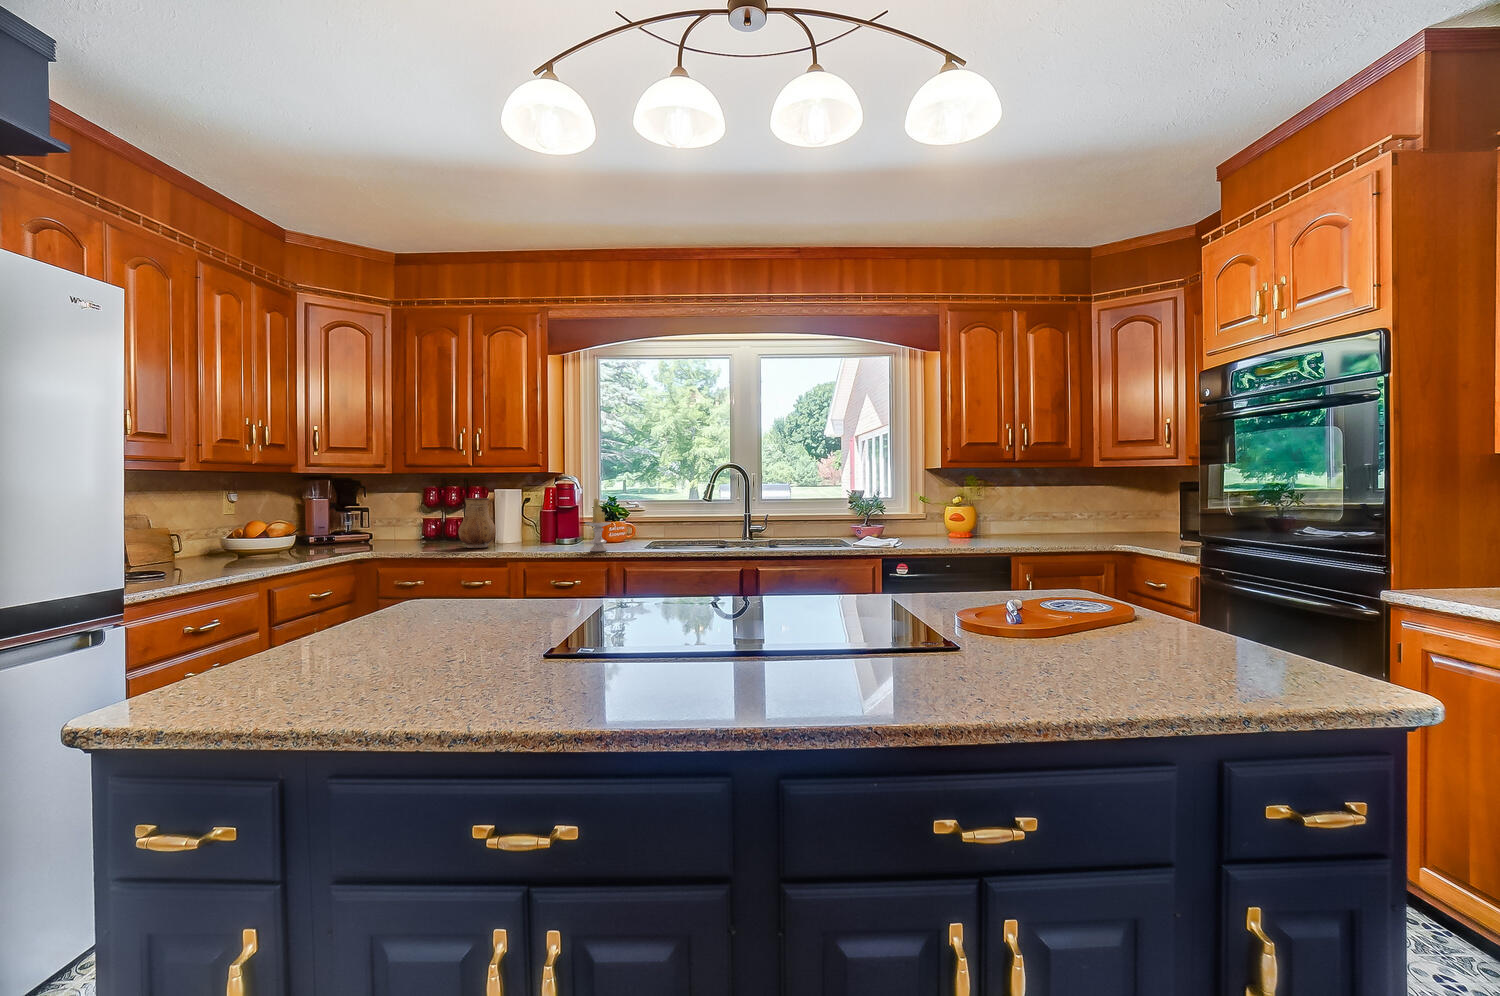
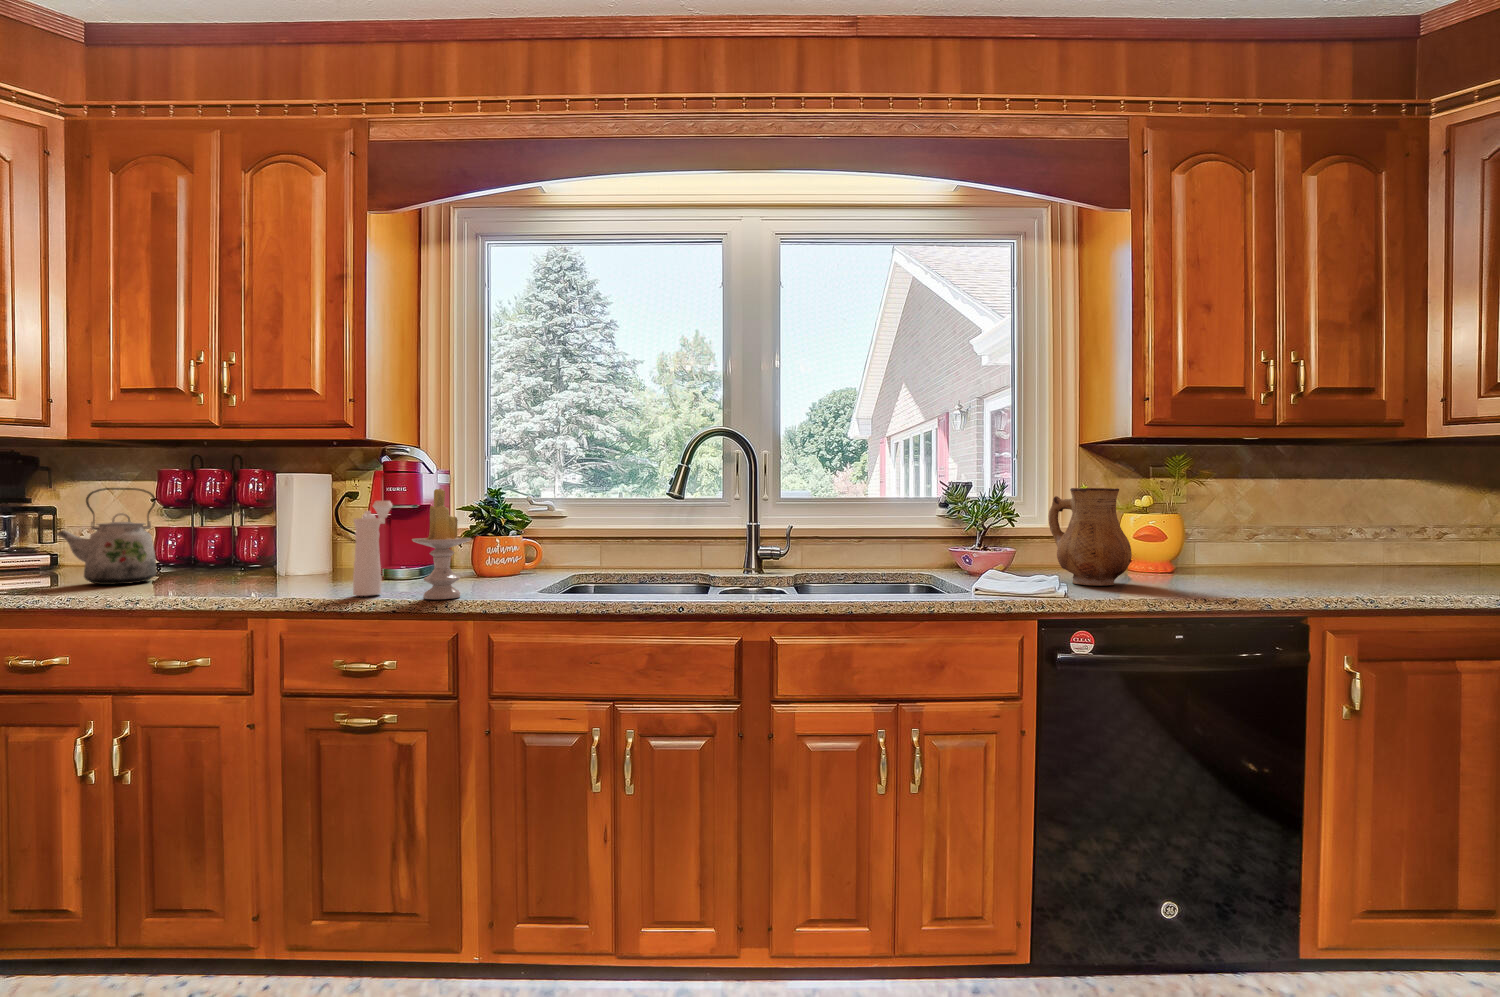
kettle: none [397,498,441,547] -> present [56,488,157,584]
ceramic pitcher: present [458,498,496,548] -> present [1048,488,1132,585]
pepper mill: none [554,504,568,550] -> present [353,501,392,596]

